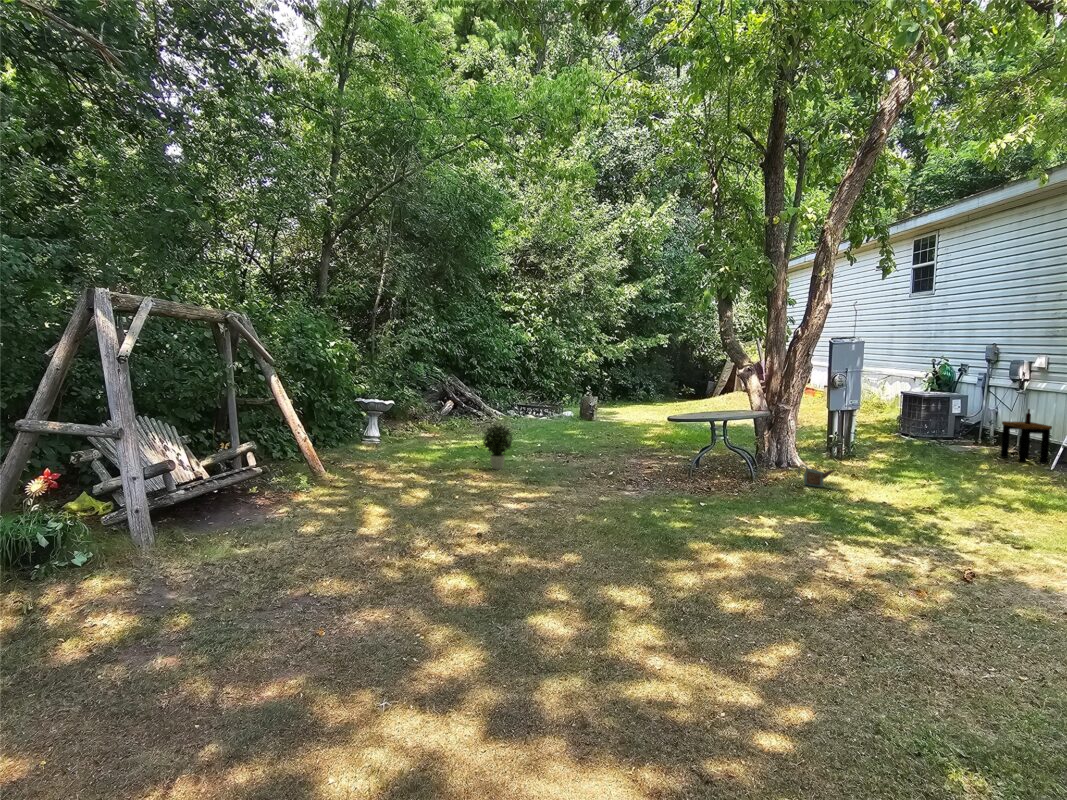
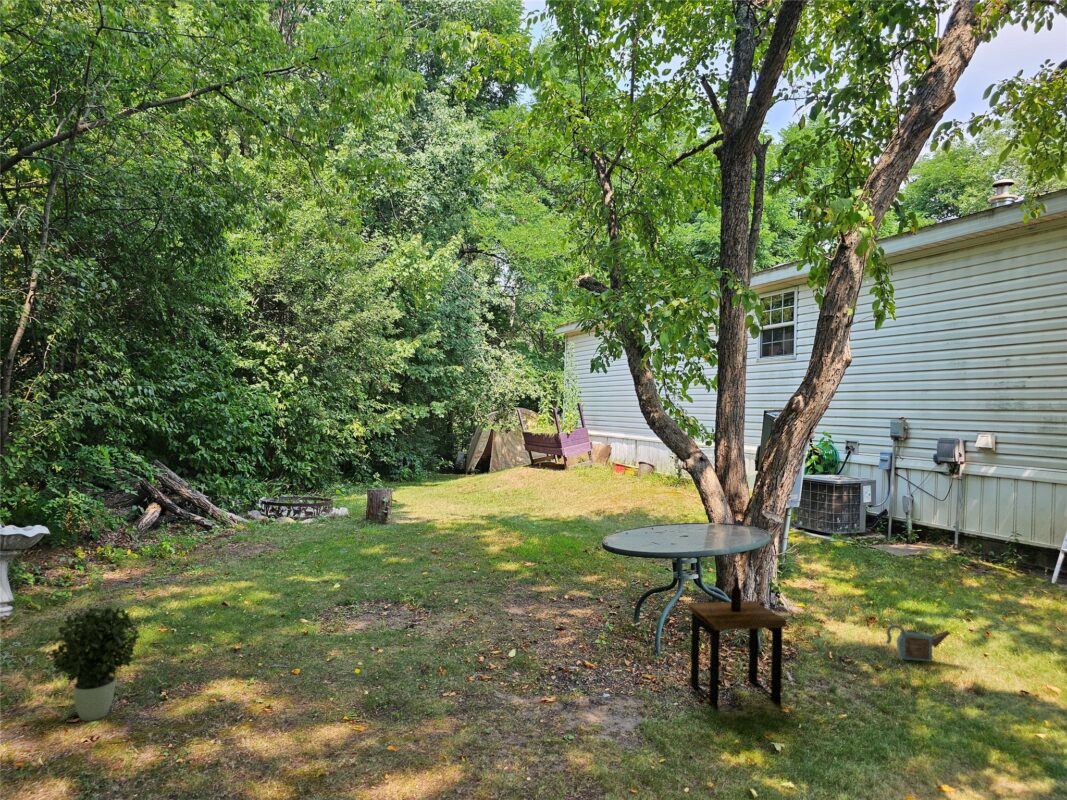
side table: present [1001,409,1052,463] -> present [689,577,786,709]
potted plant: present [483,425,513,470] -> present [51,607,141,721]

